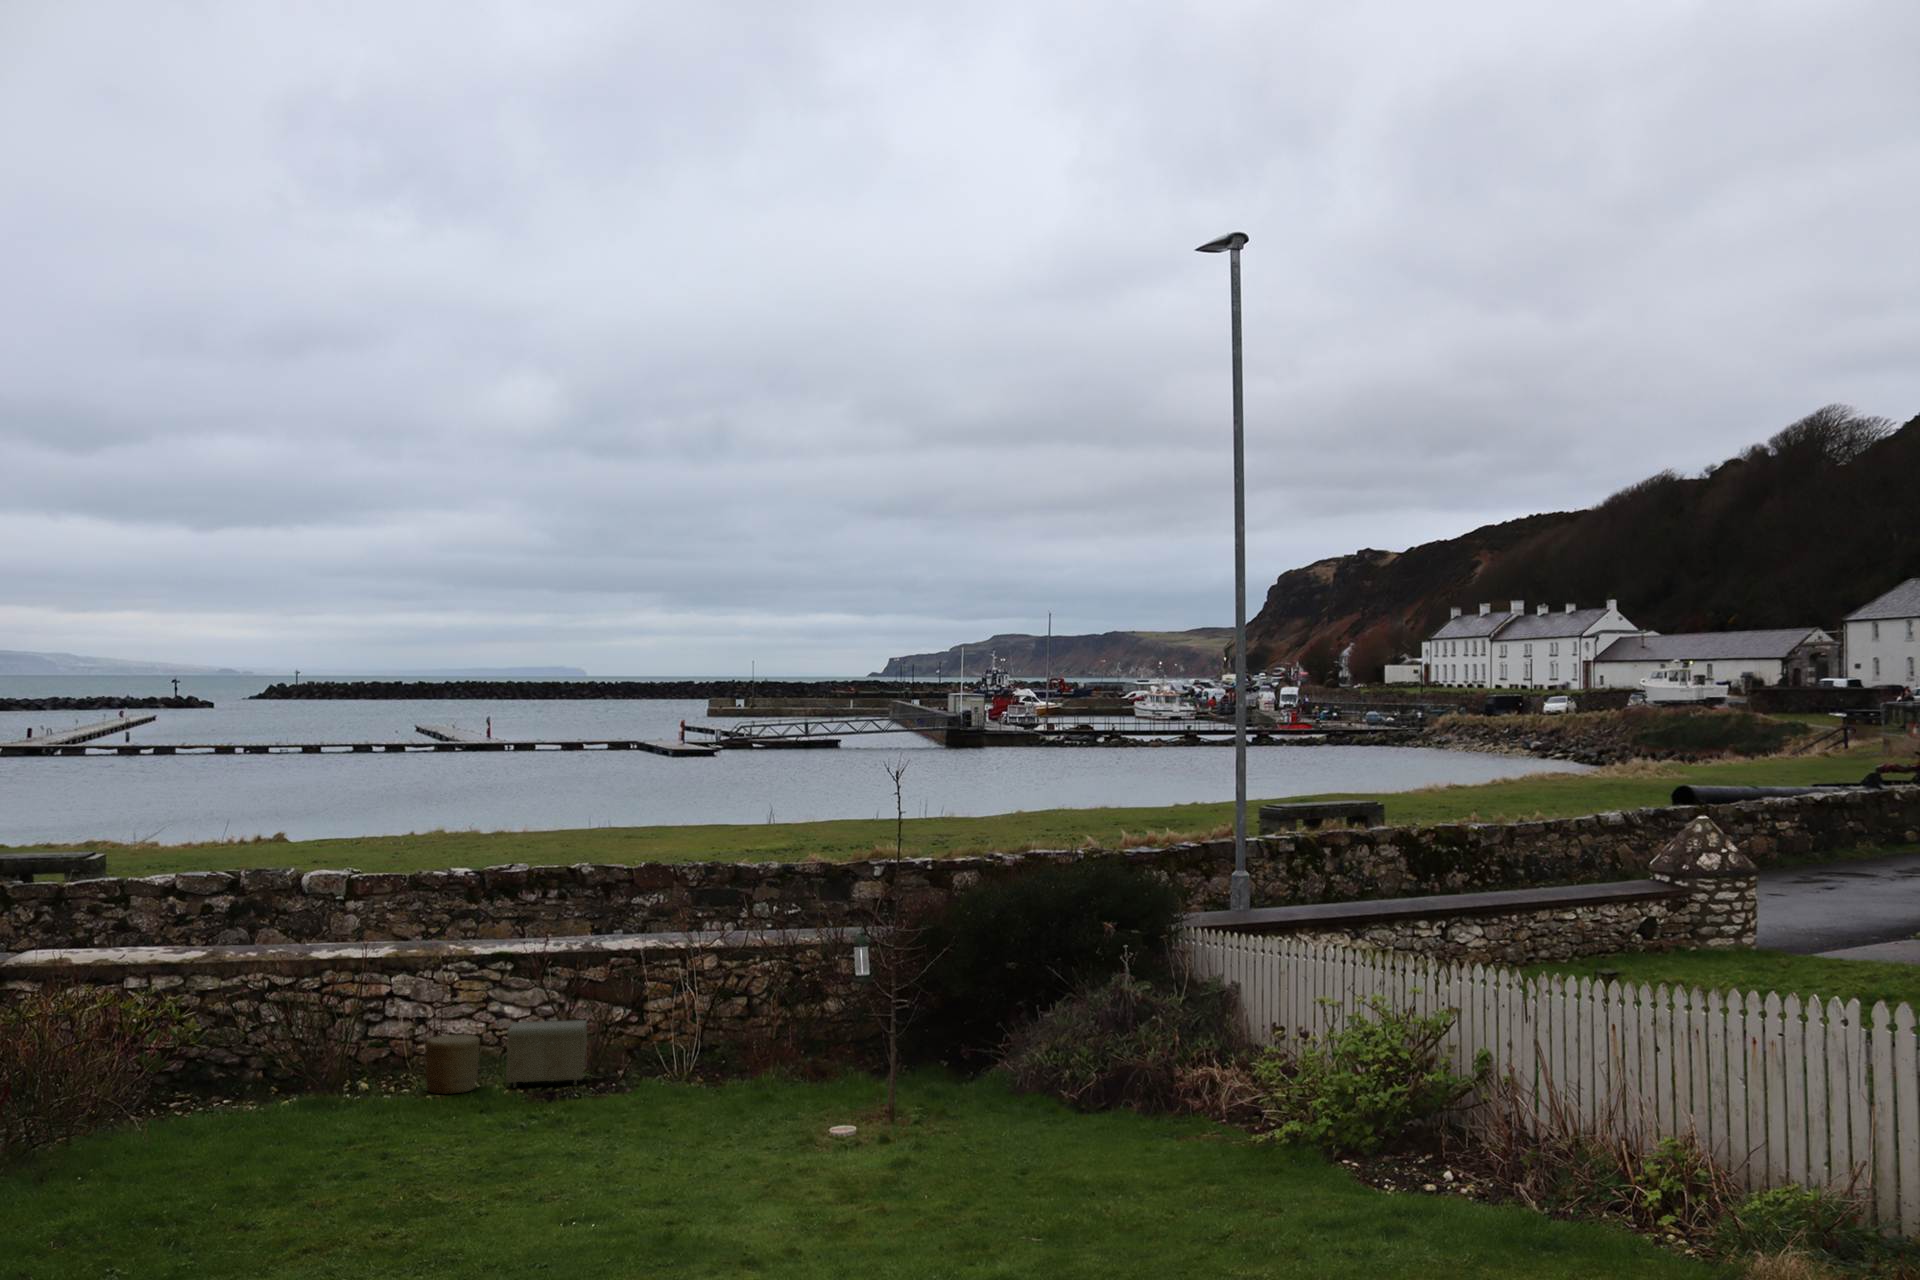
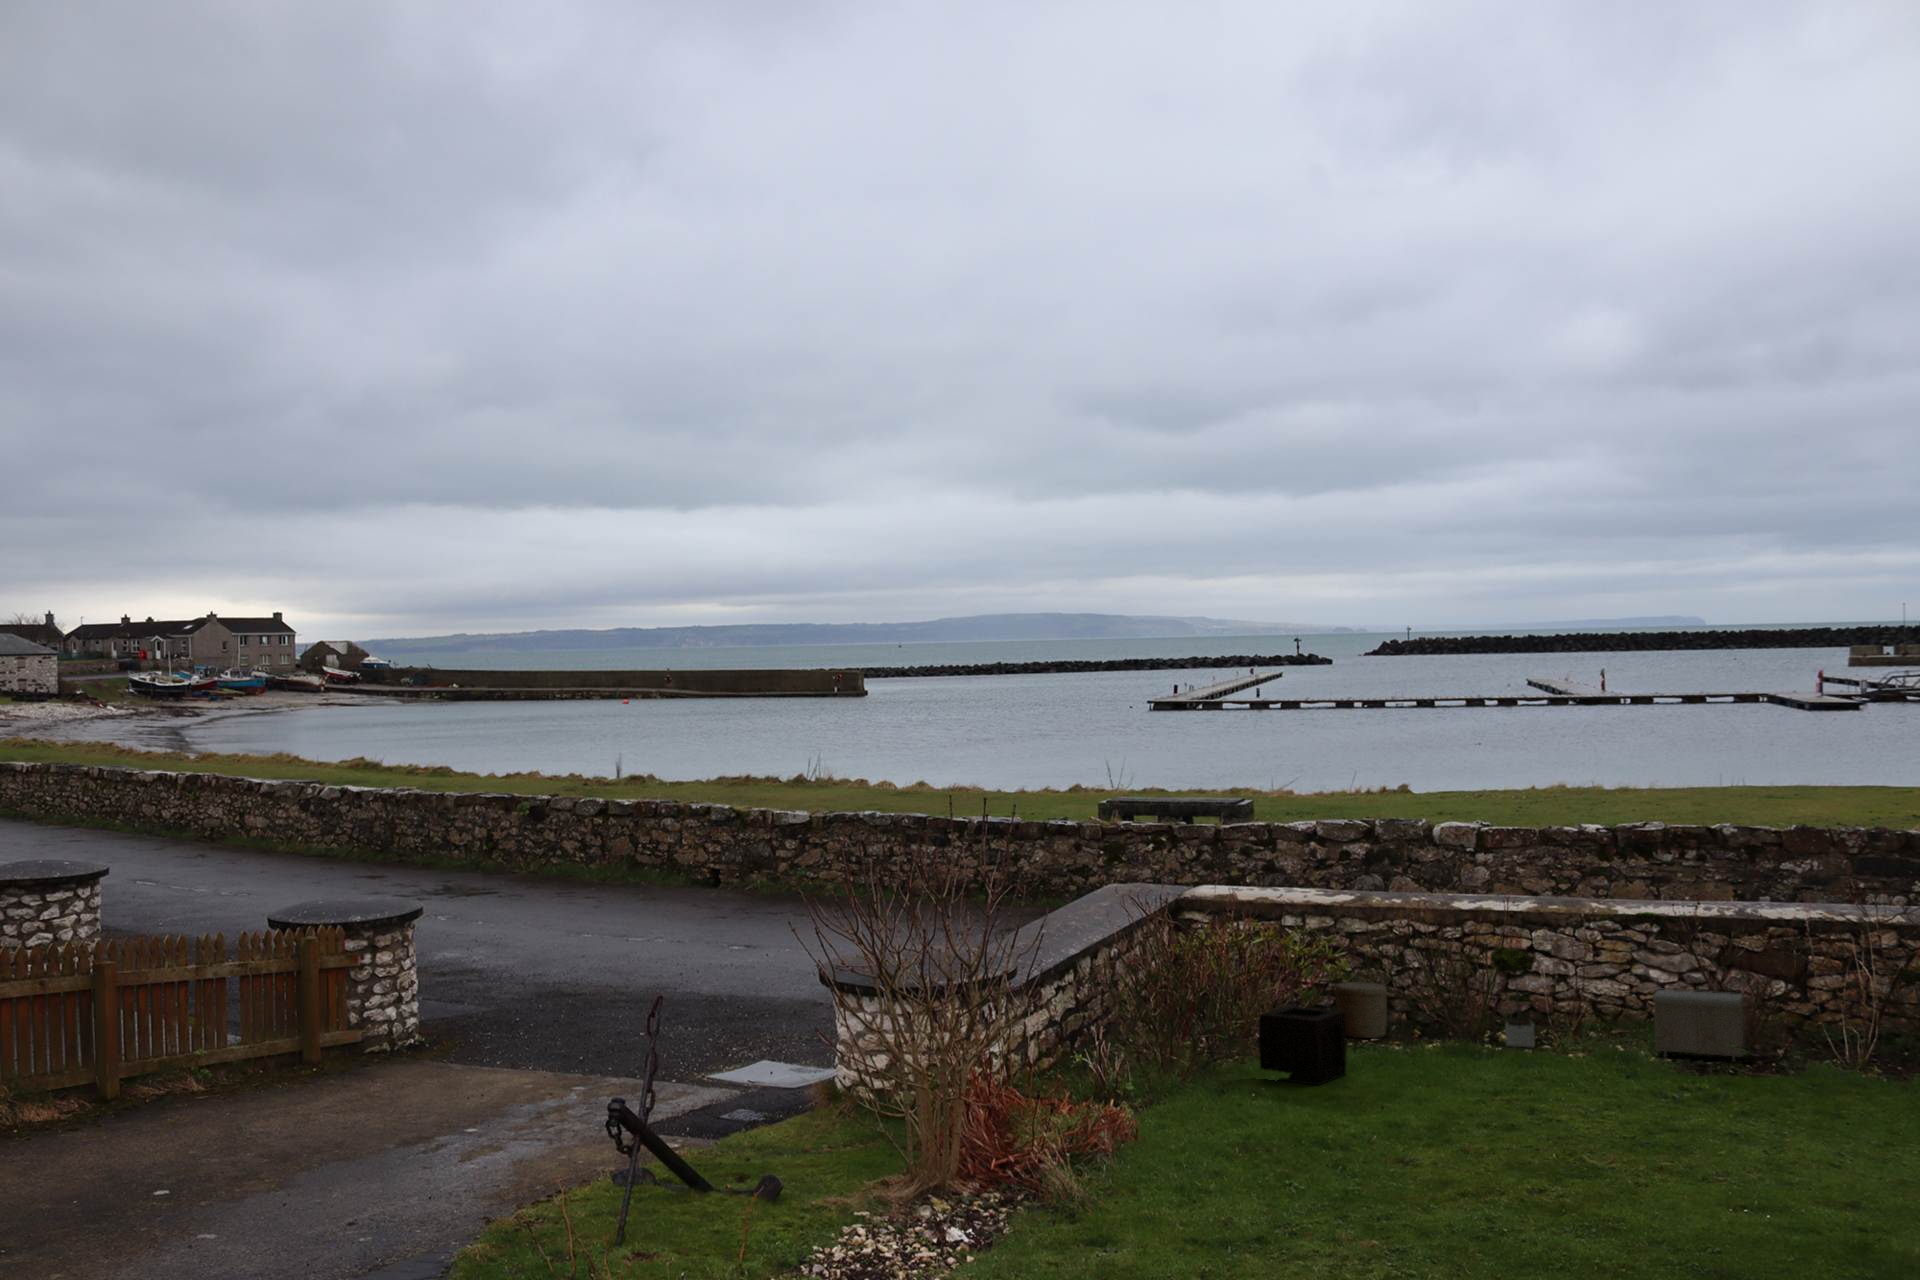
potted tree: none [351,993,397,1096] -> present [1491,946,1535,1047]
woven basket: present [425,1035,480,1094] -> present [1335,982,1387,1038]
wooden crate: none [62,1083,178,1173] -> present [1259,1006,1347,1085]

